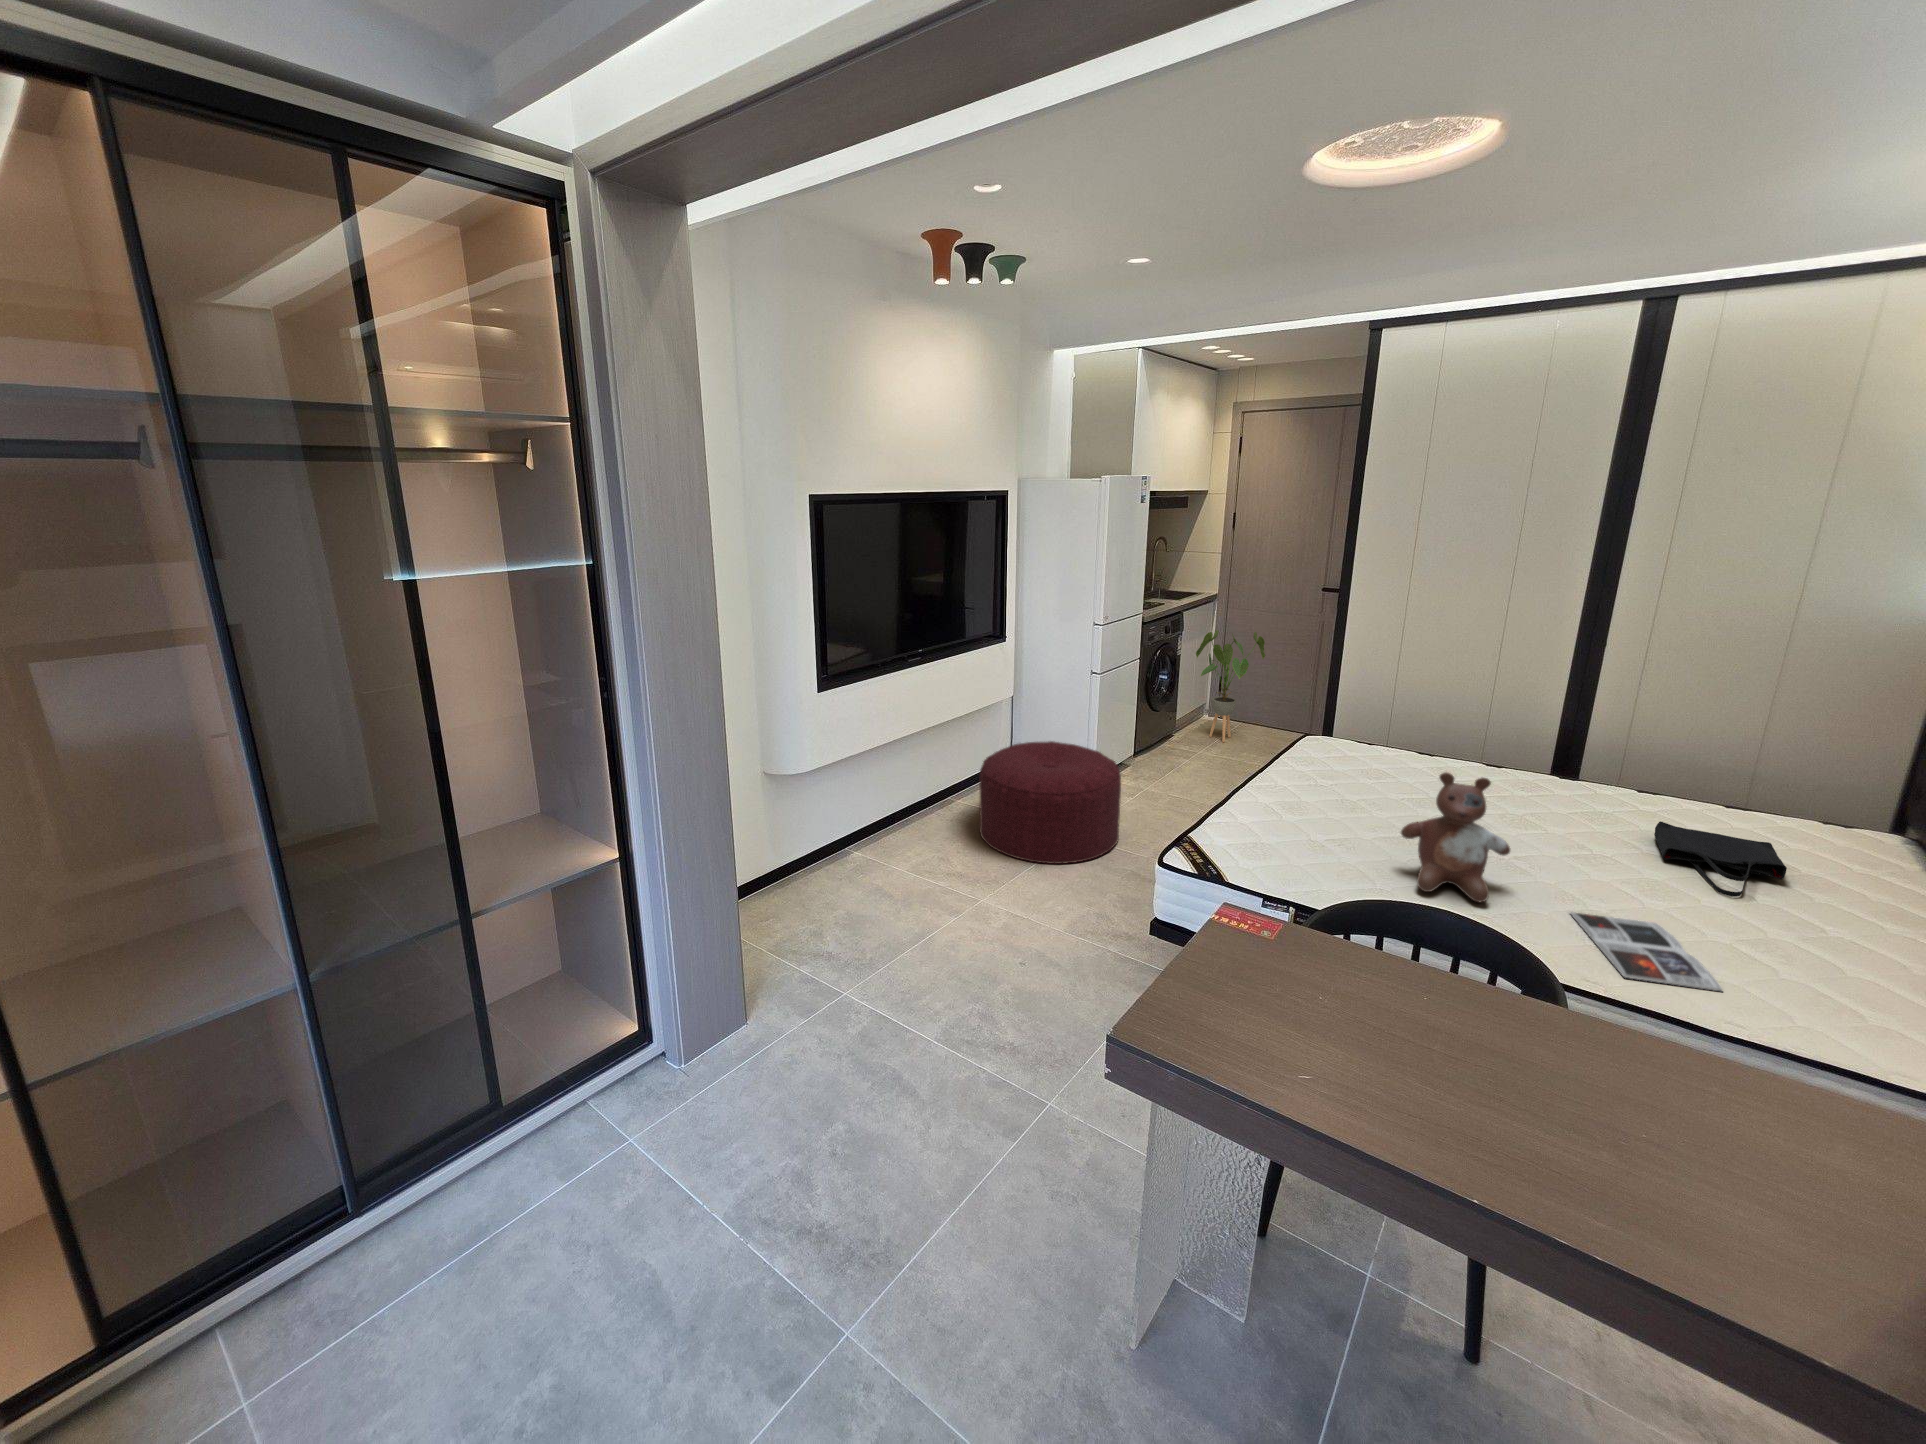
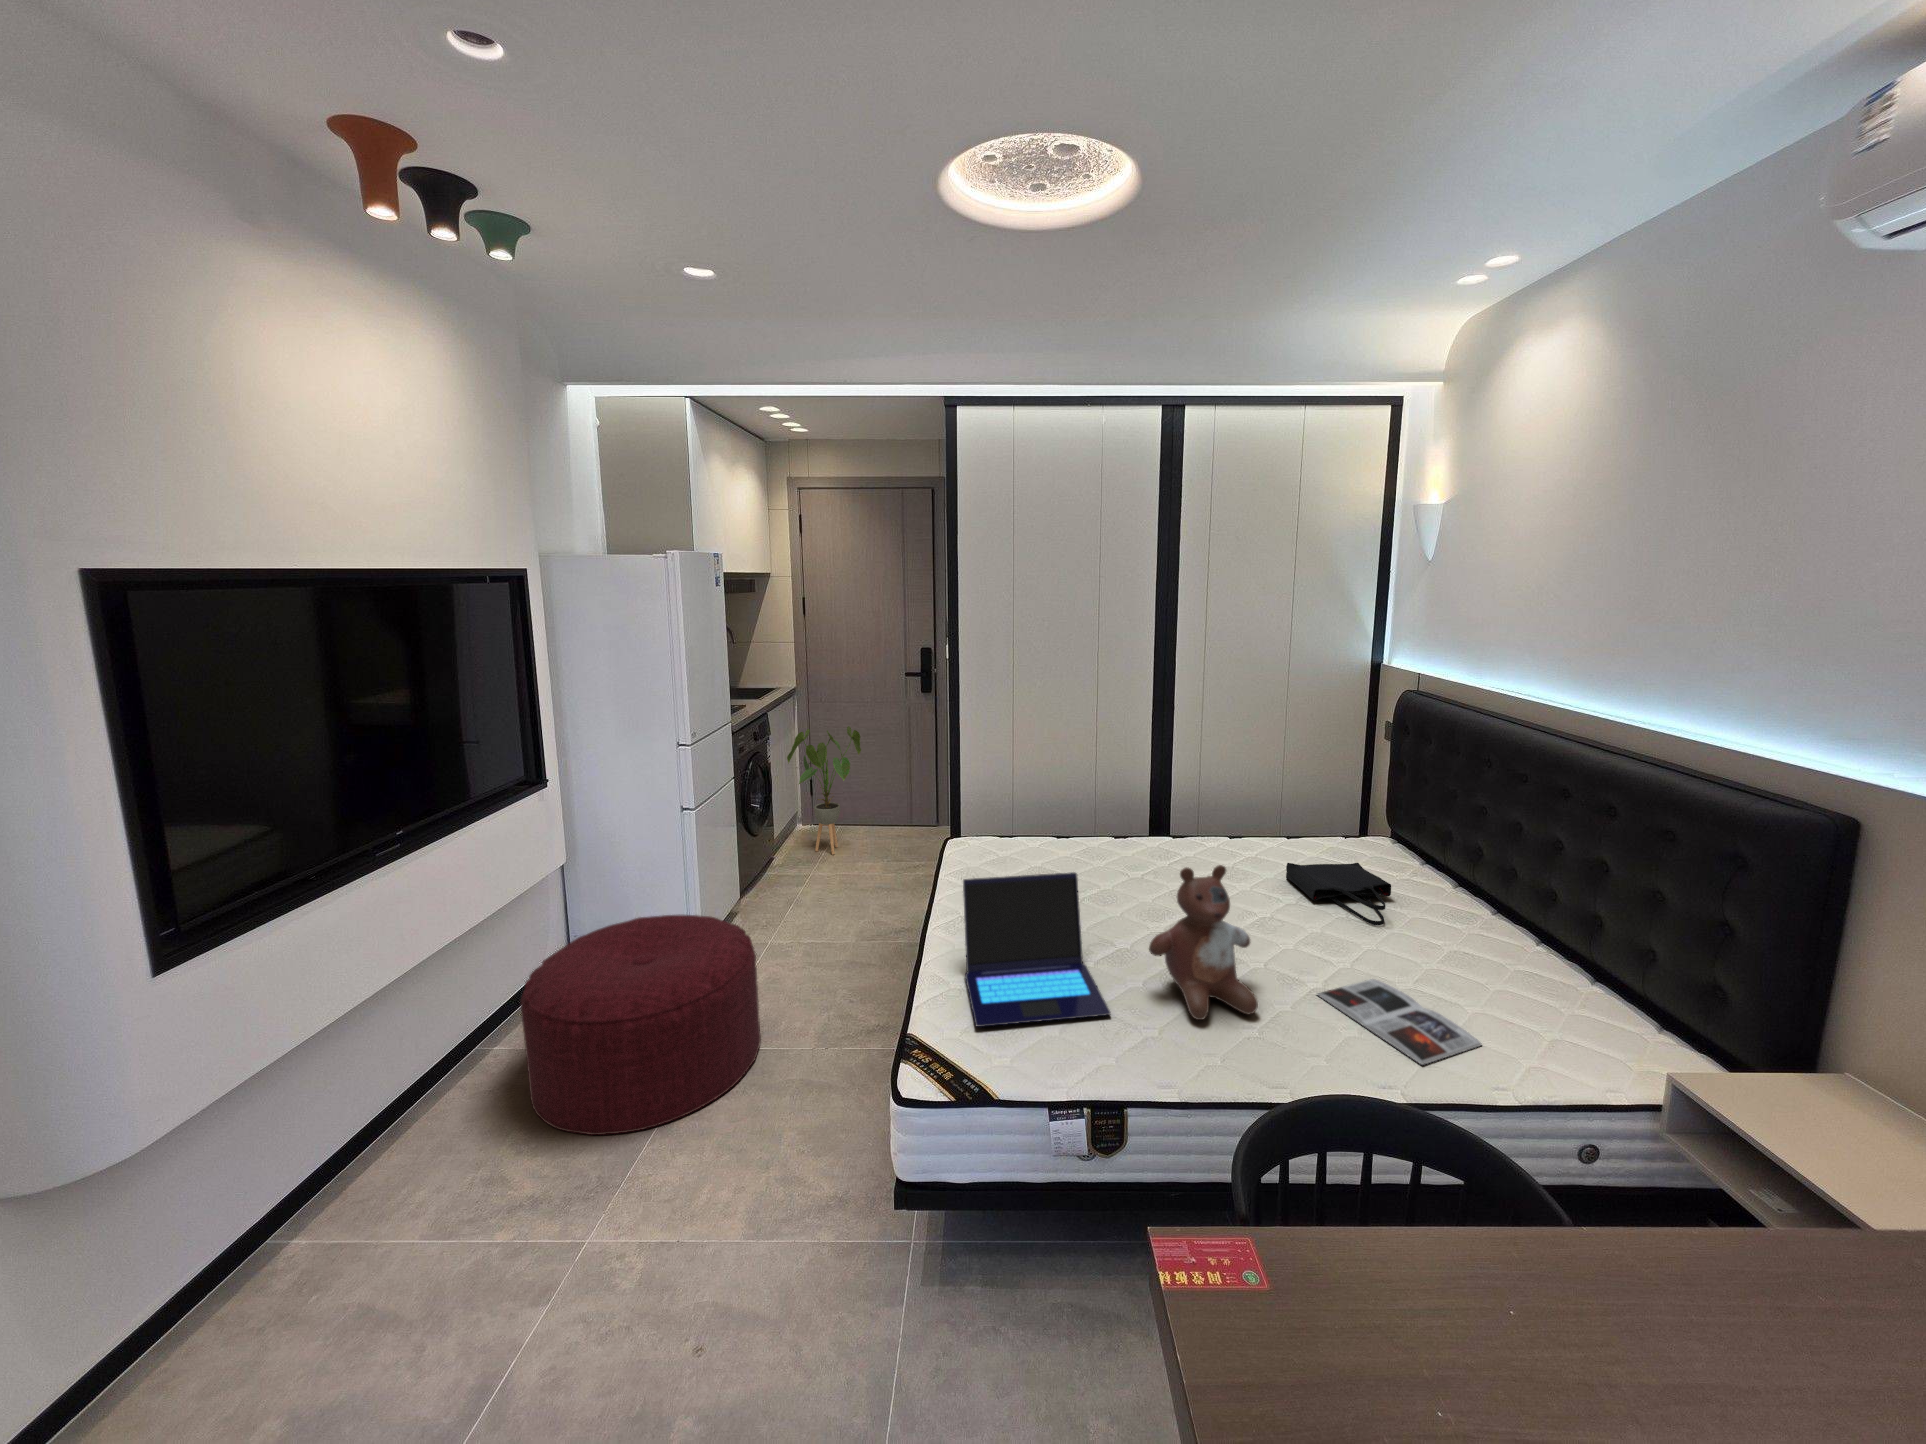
laptop: none [1236,750,1363,868] -> present [963,872,1111,1027]

